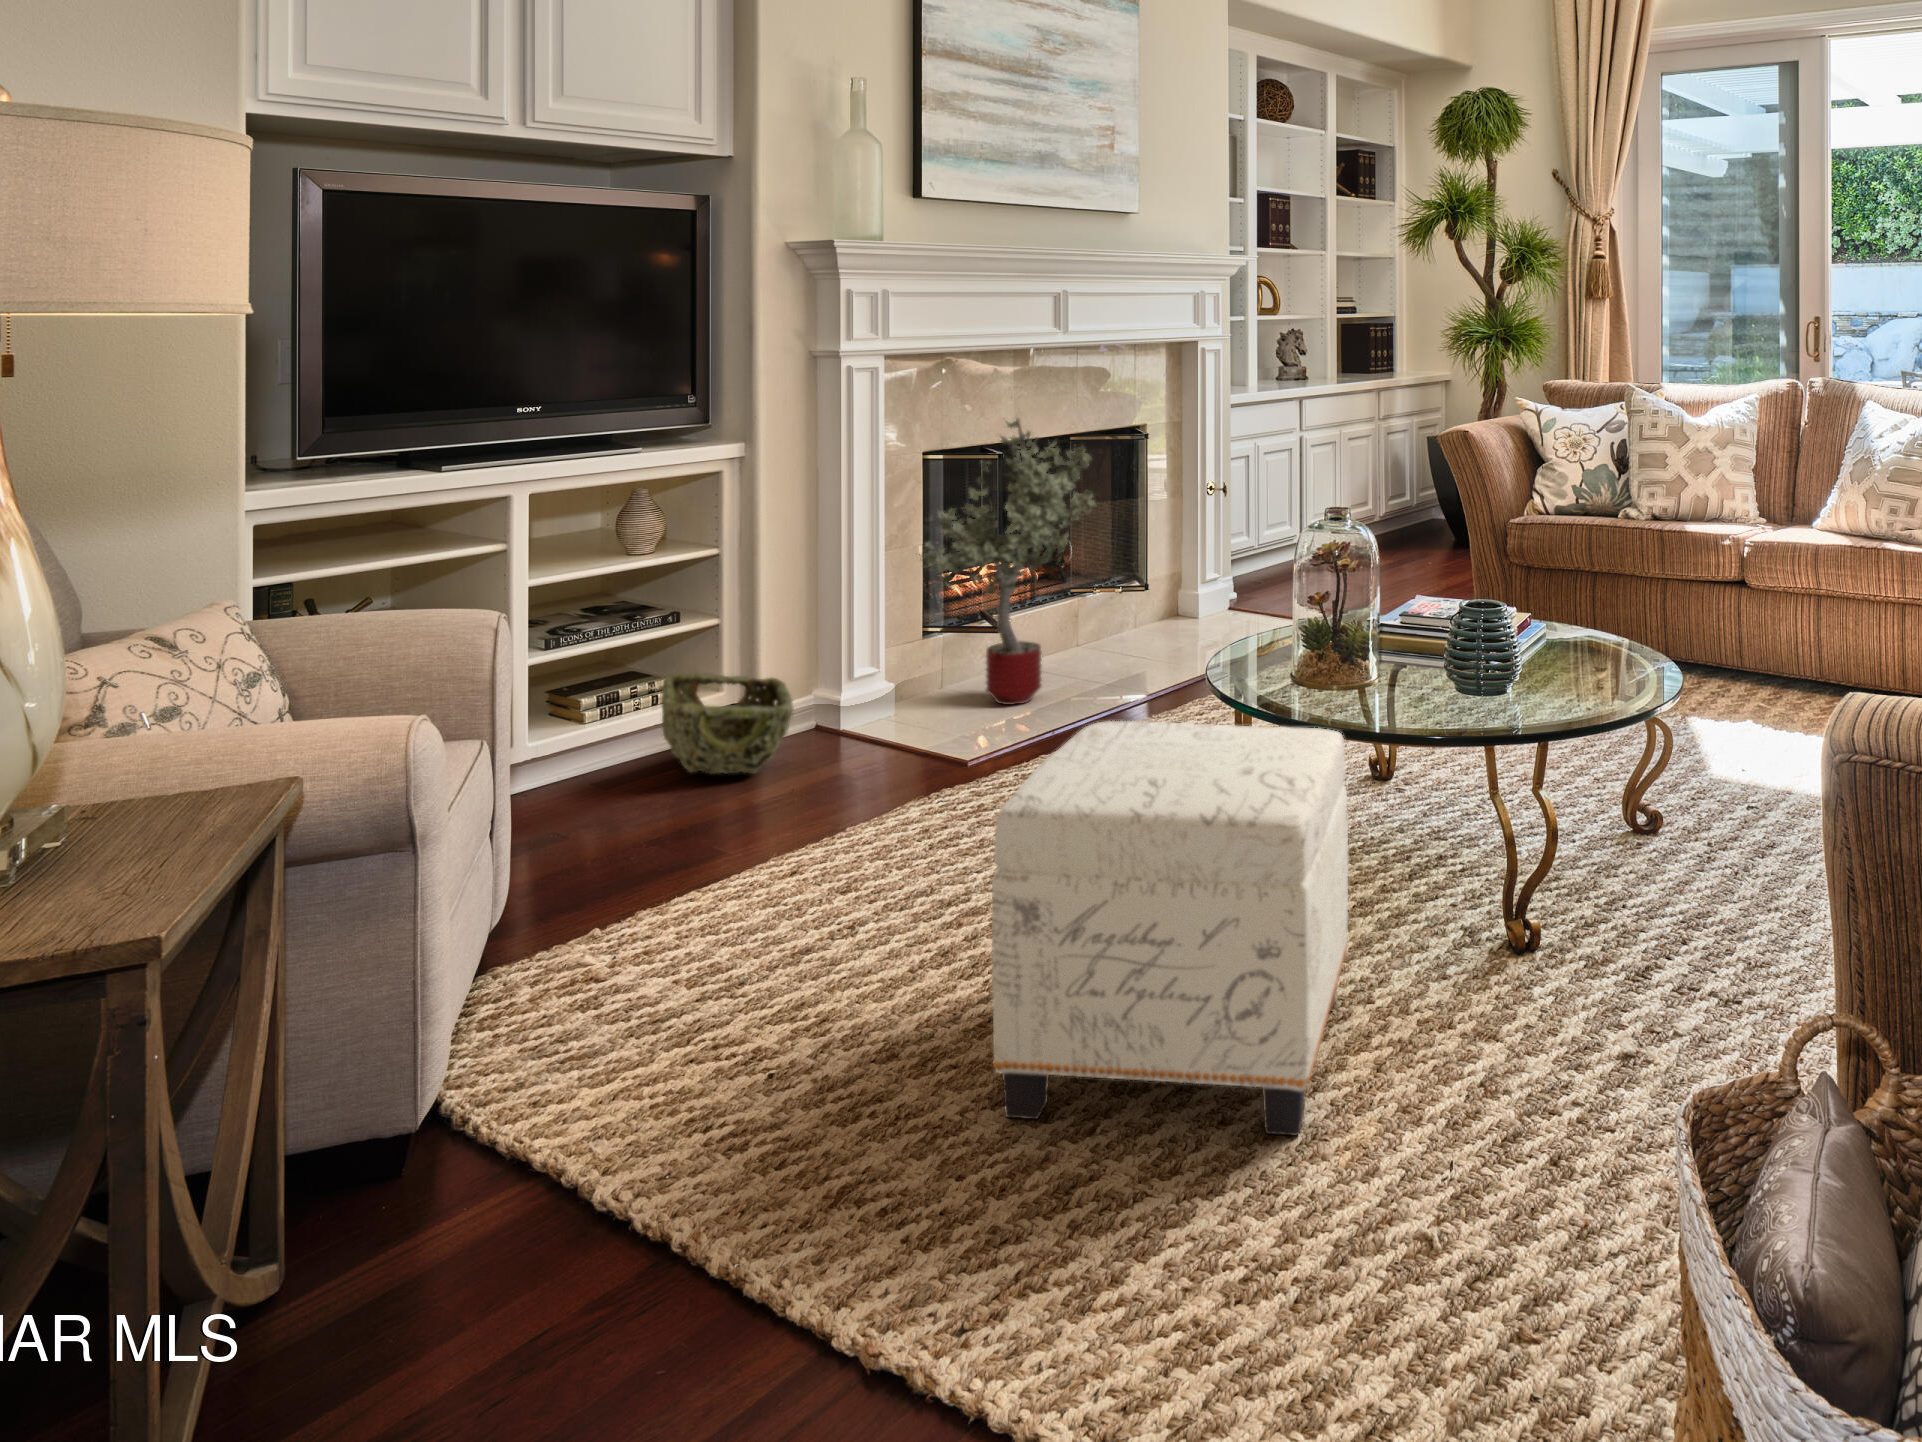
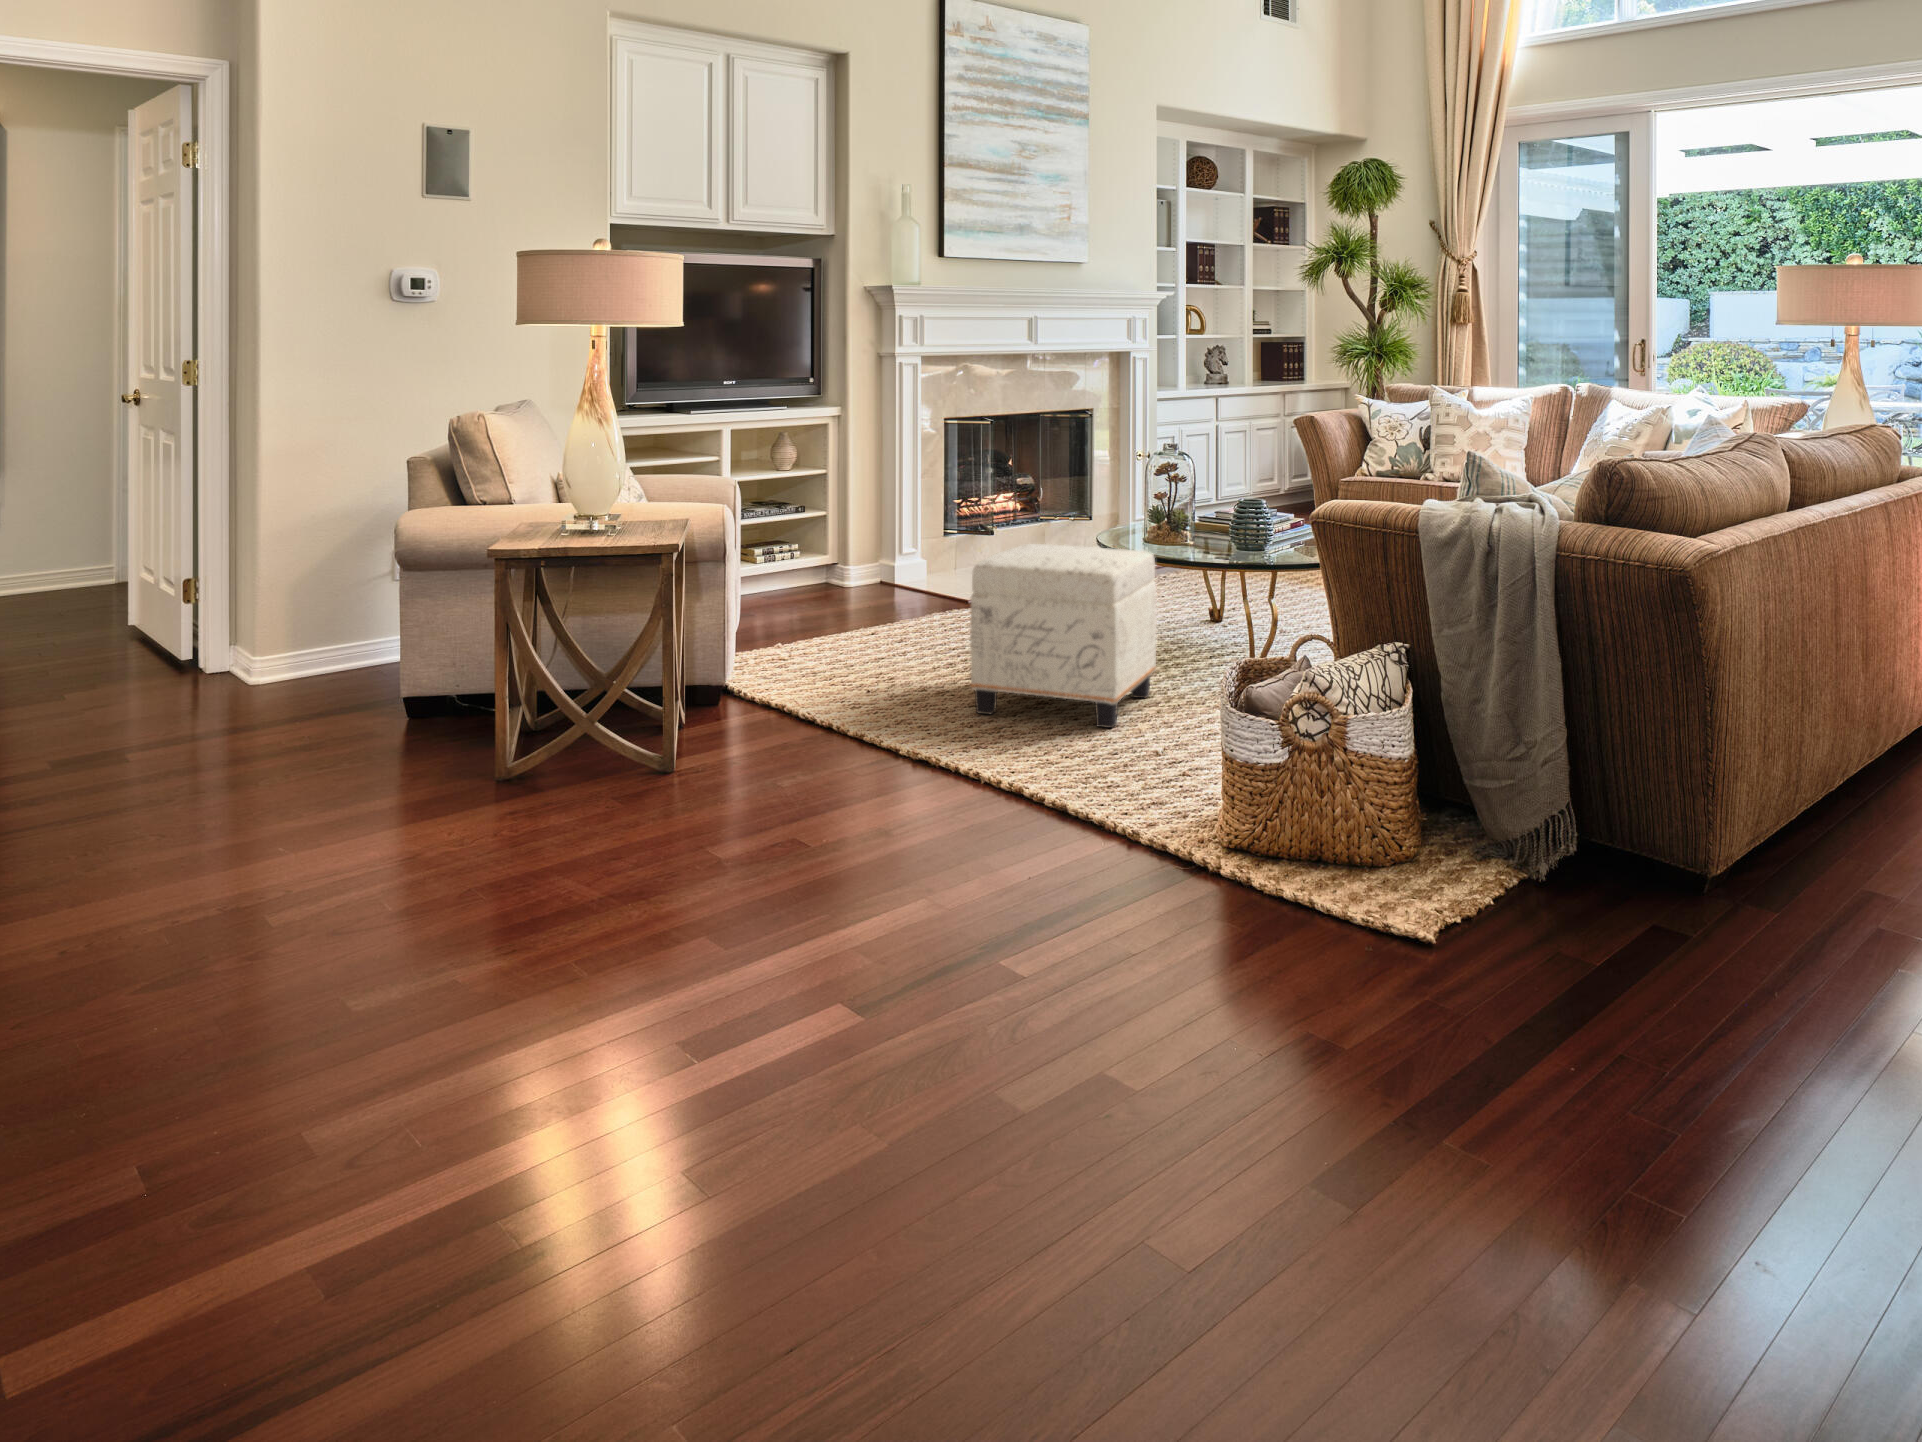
potted tree: present [919,419,1096,705] -> none [939,398,1053,582]
woven basket: present [662,673,793,774] -> none [794,544,868,601]

